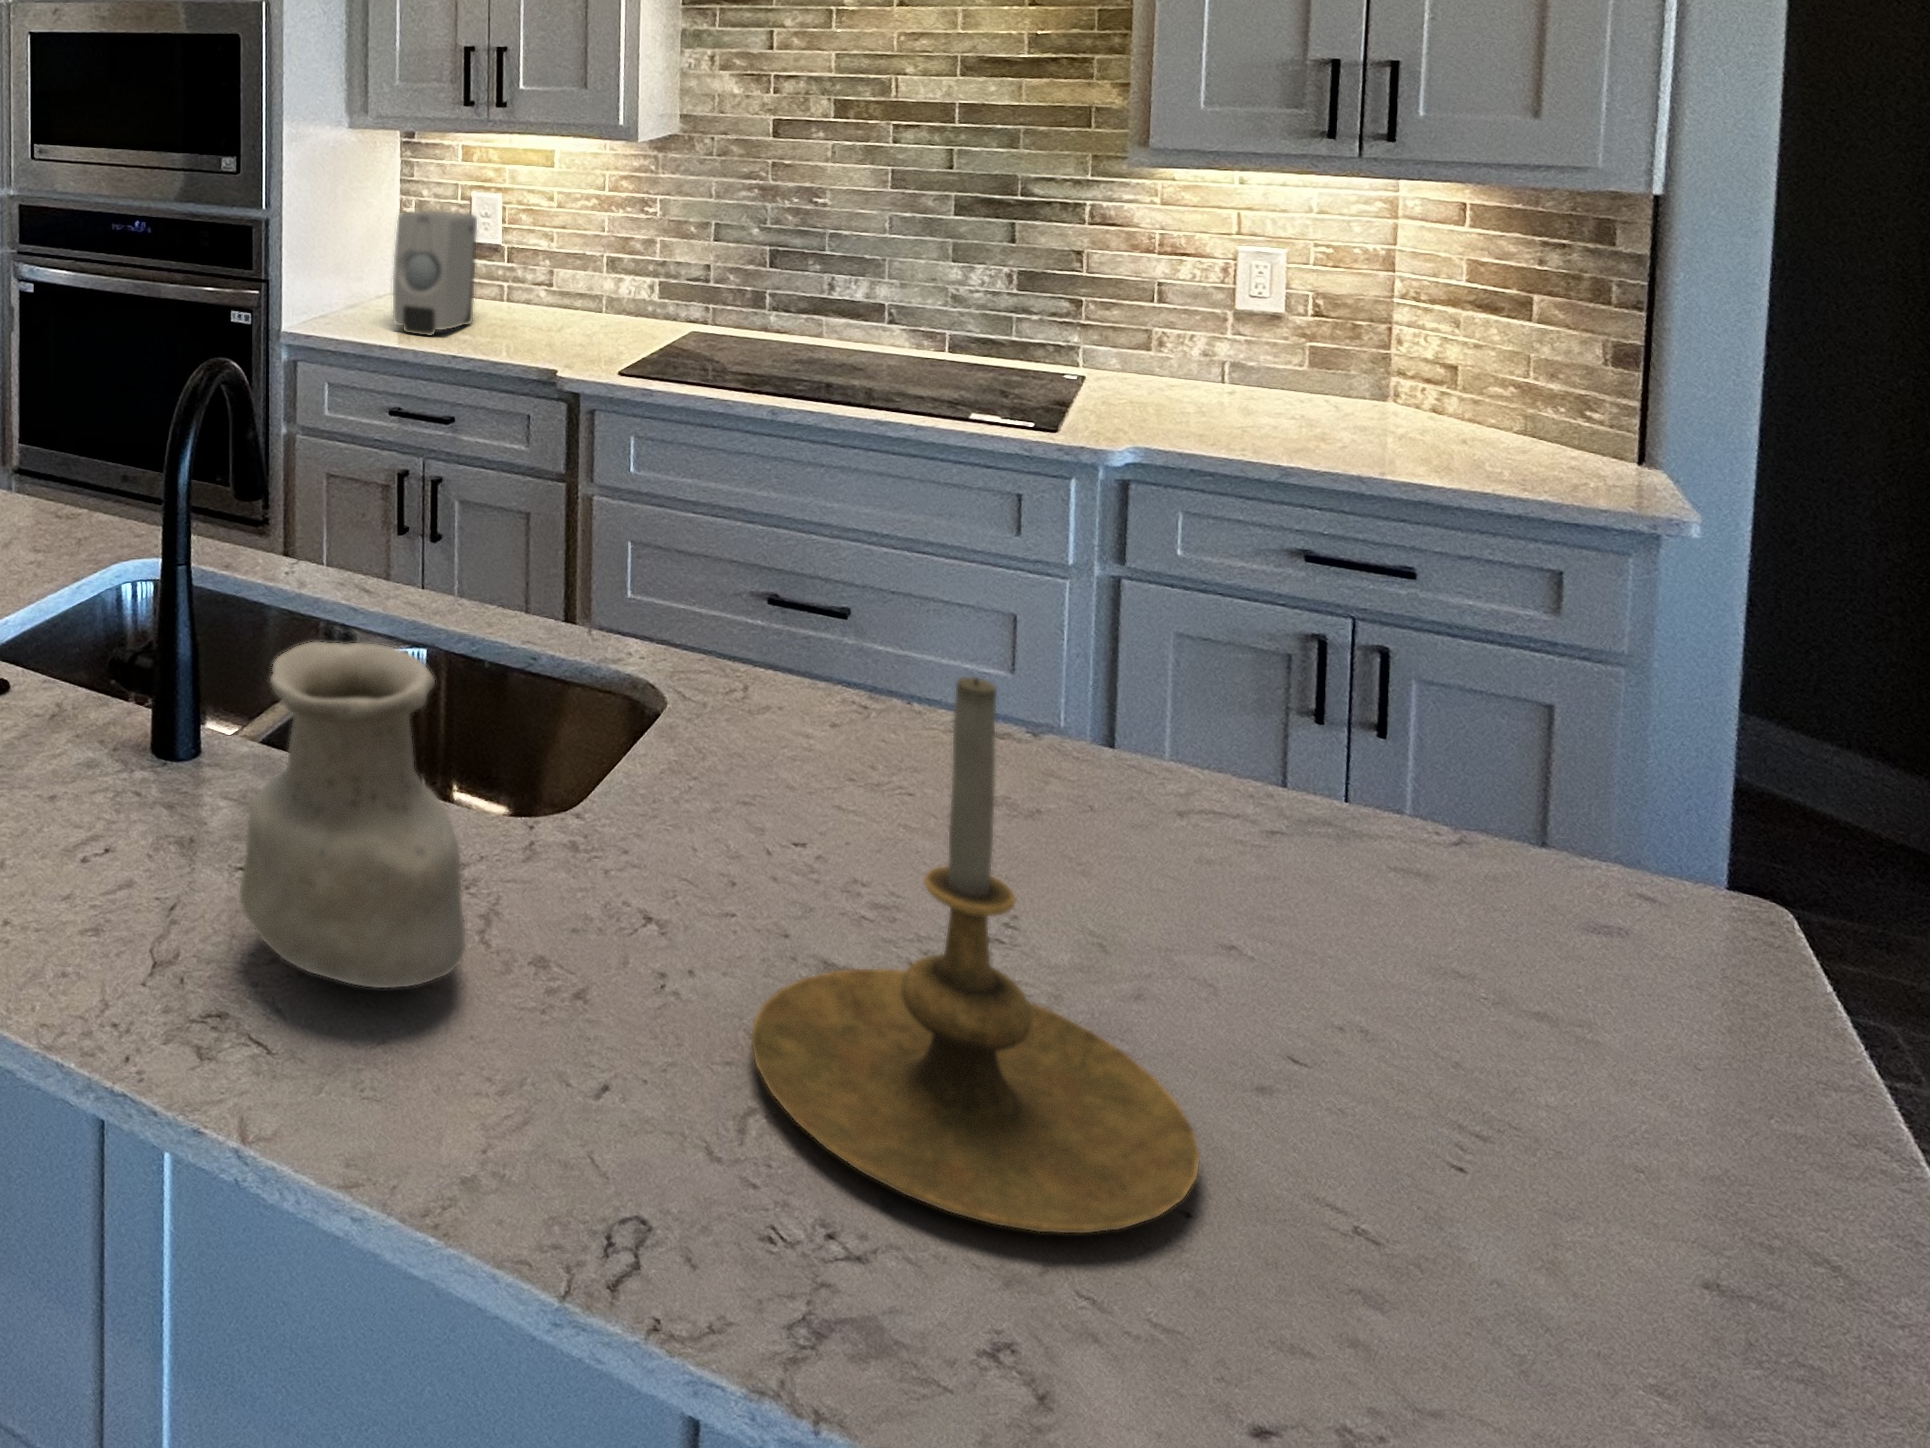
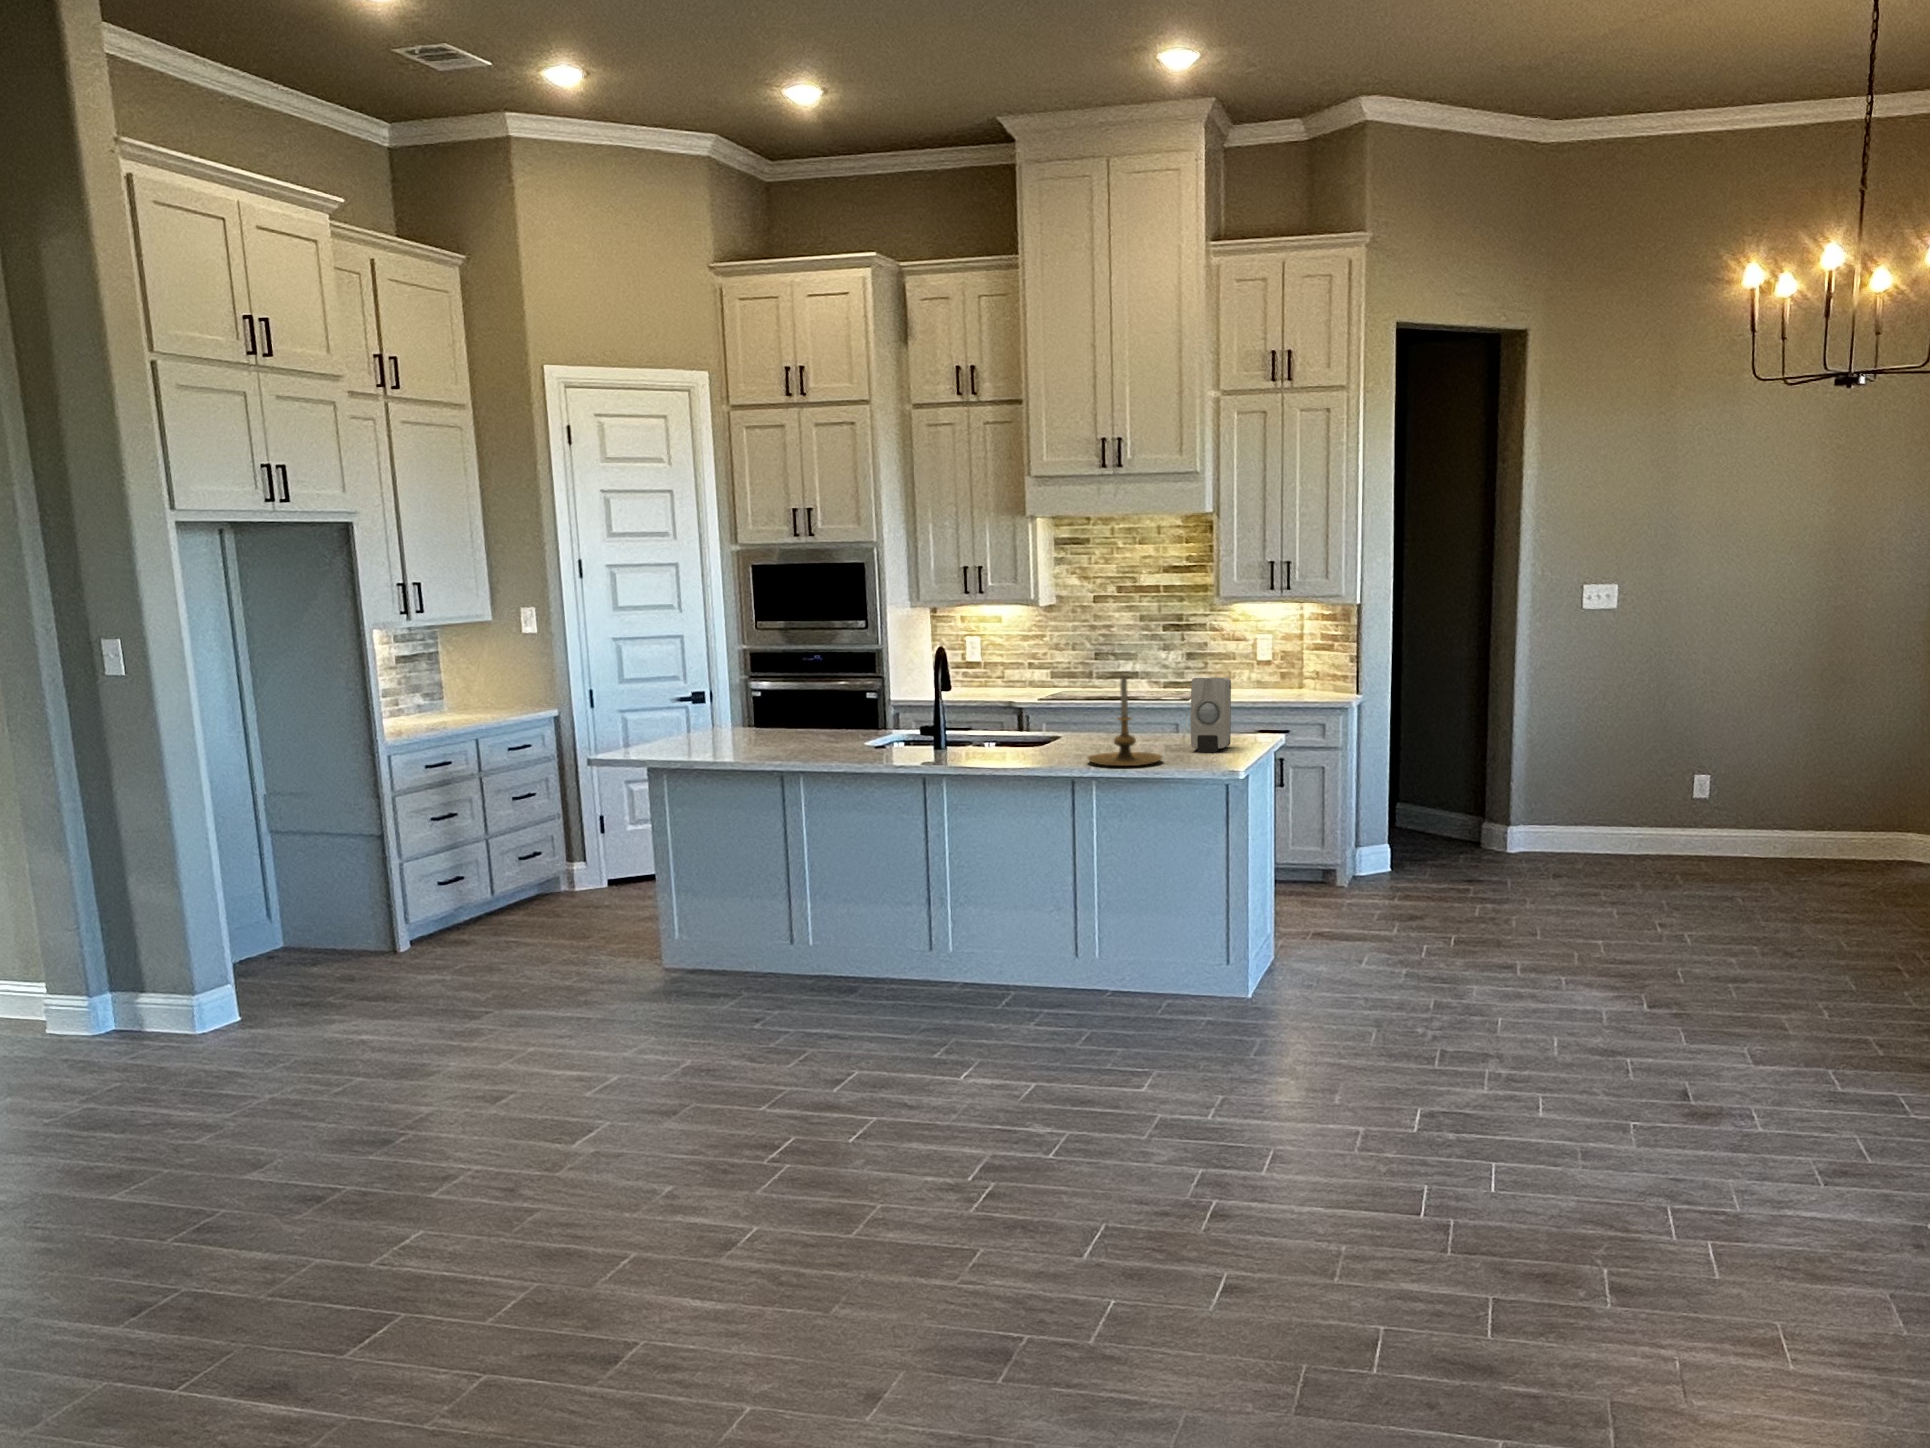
soap dispenser: present [393,211,477,336] -> present [1191,678,1231,752]
vase: present [240,642,465,988] -> none [981,695,1030,763]

